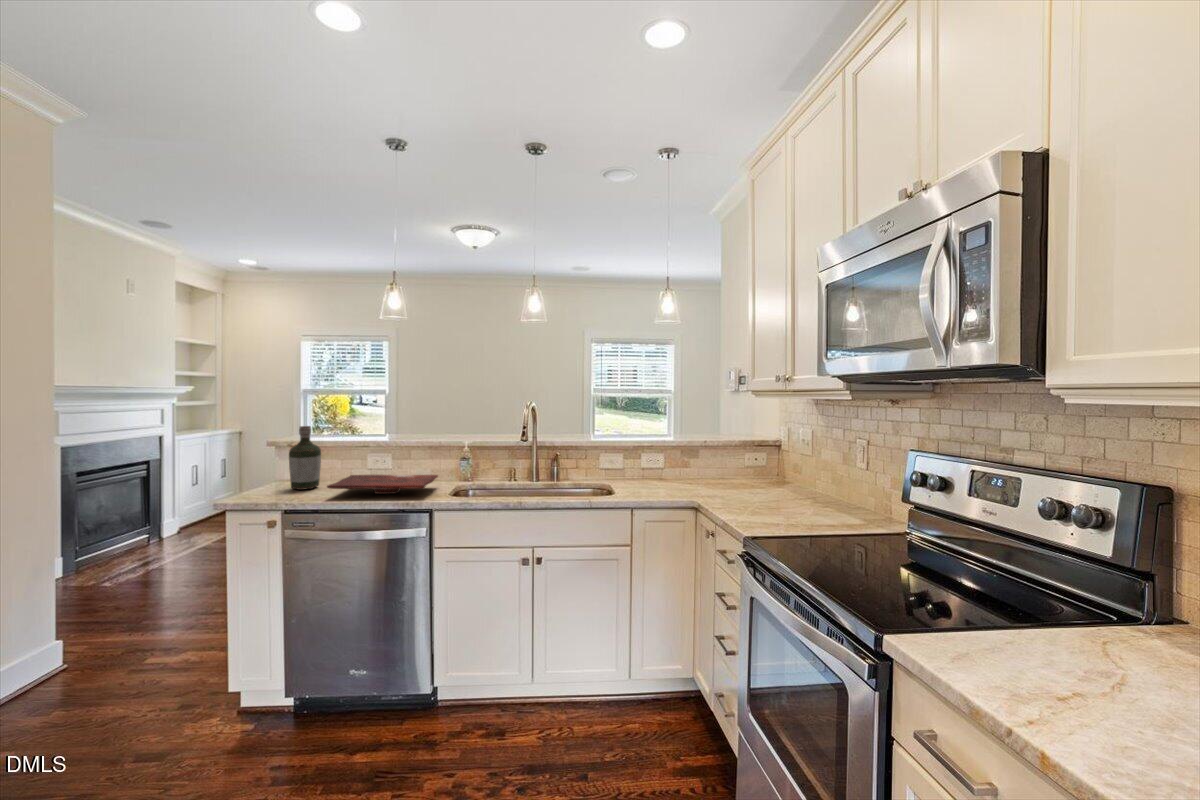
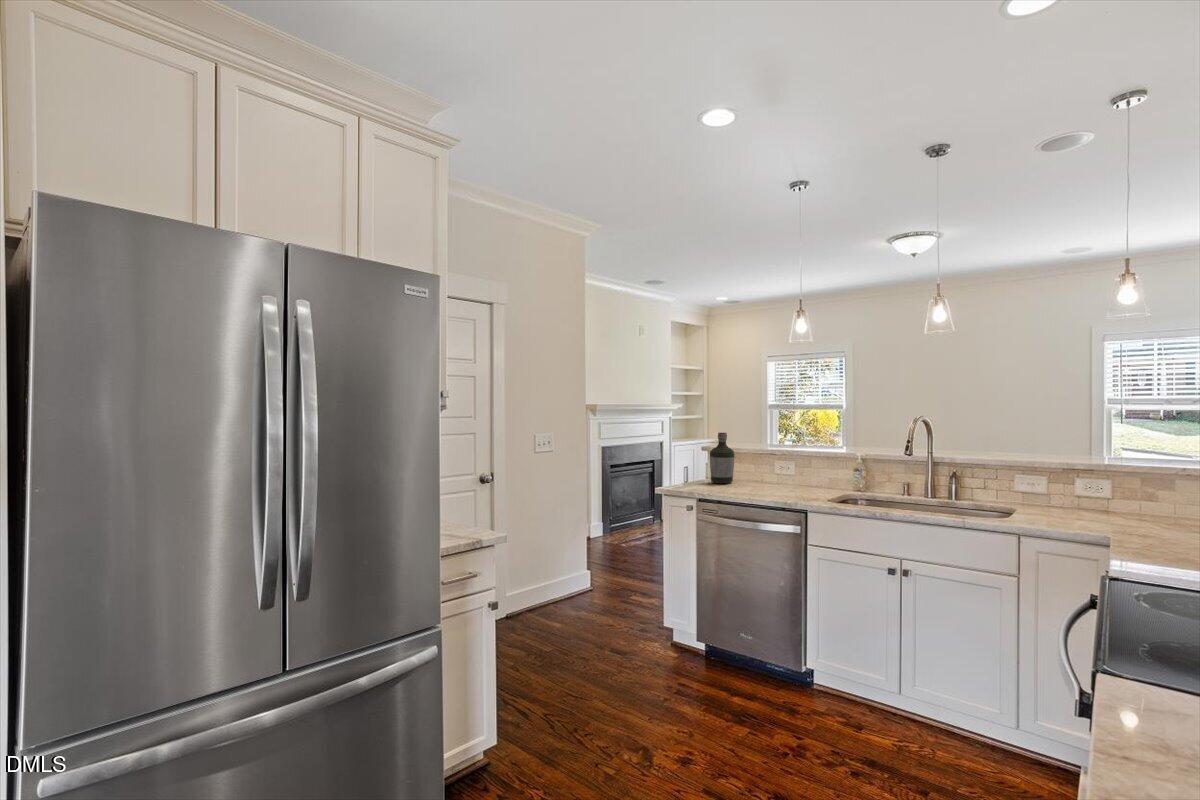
cutting board: present [327,475,438,494] -> none [729,475,827,493]

